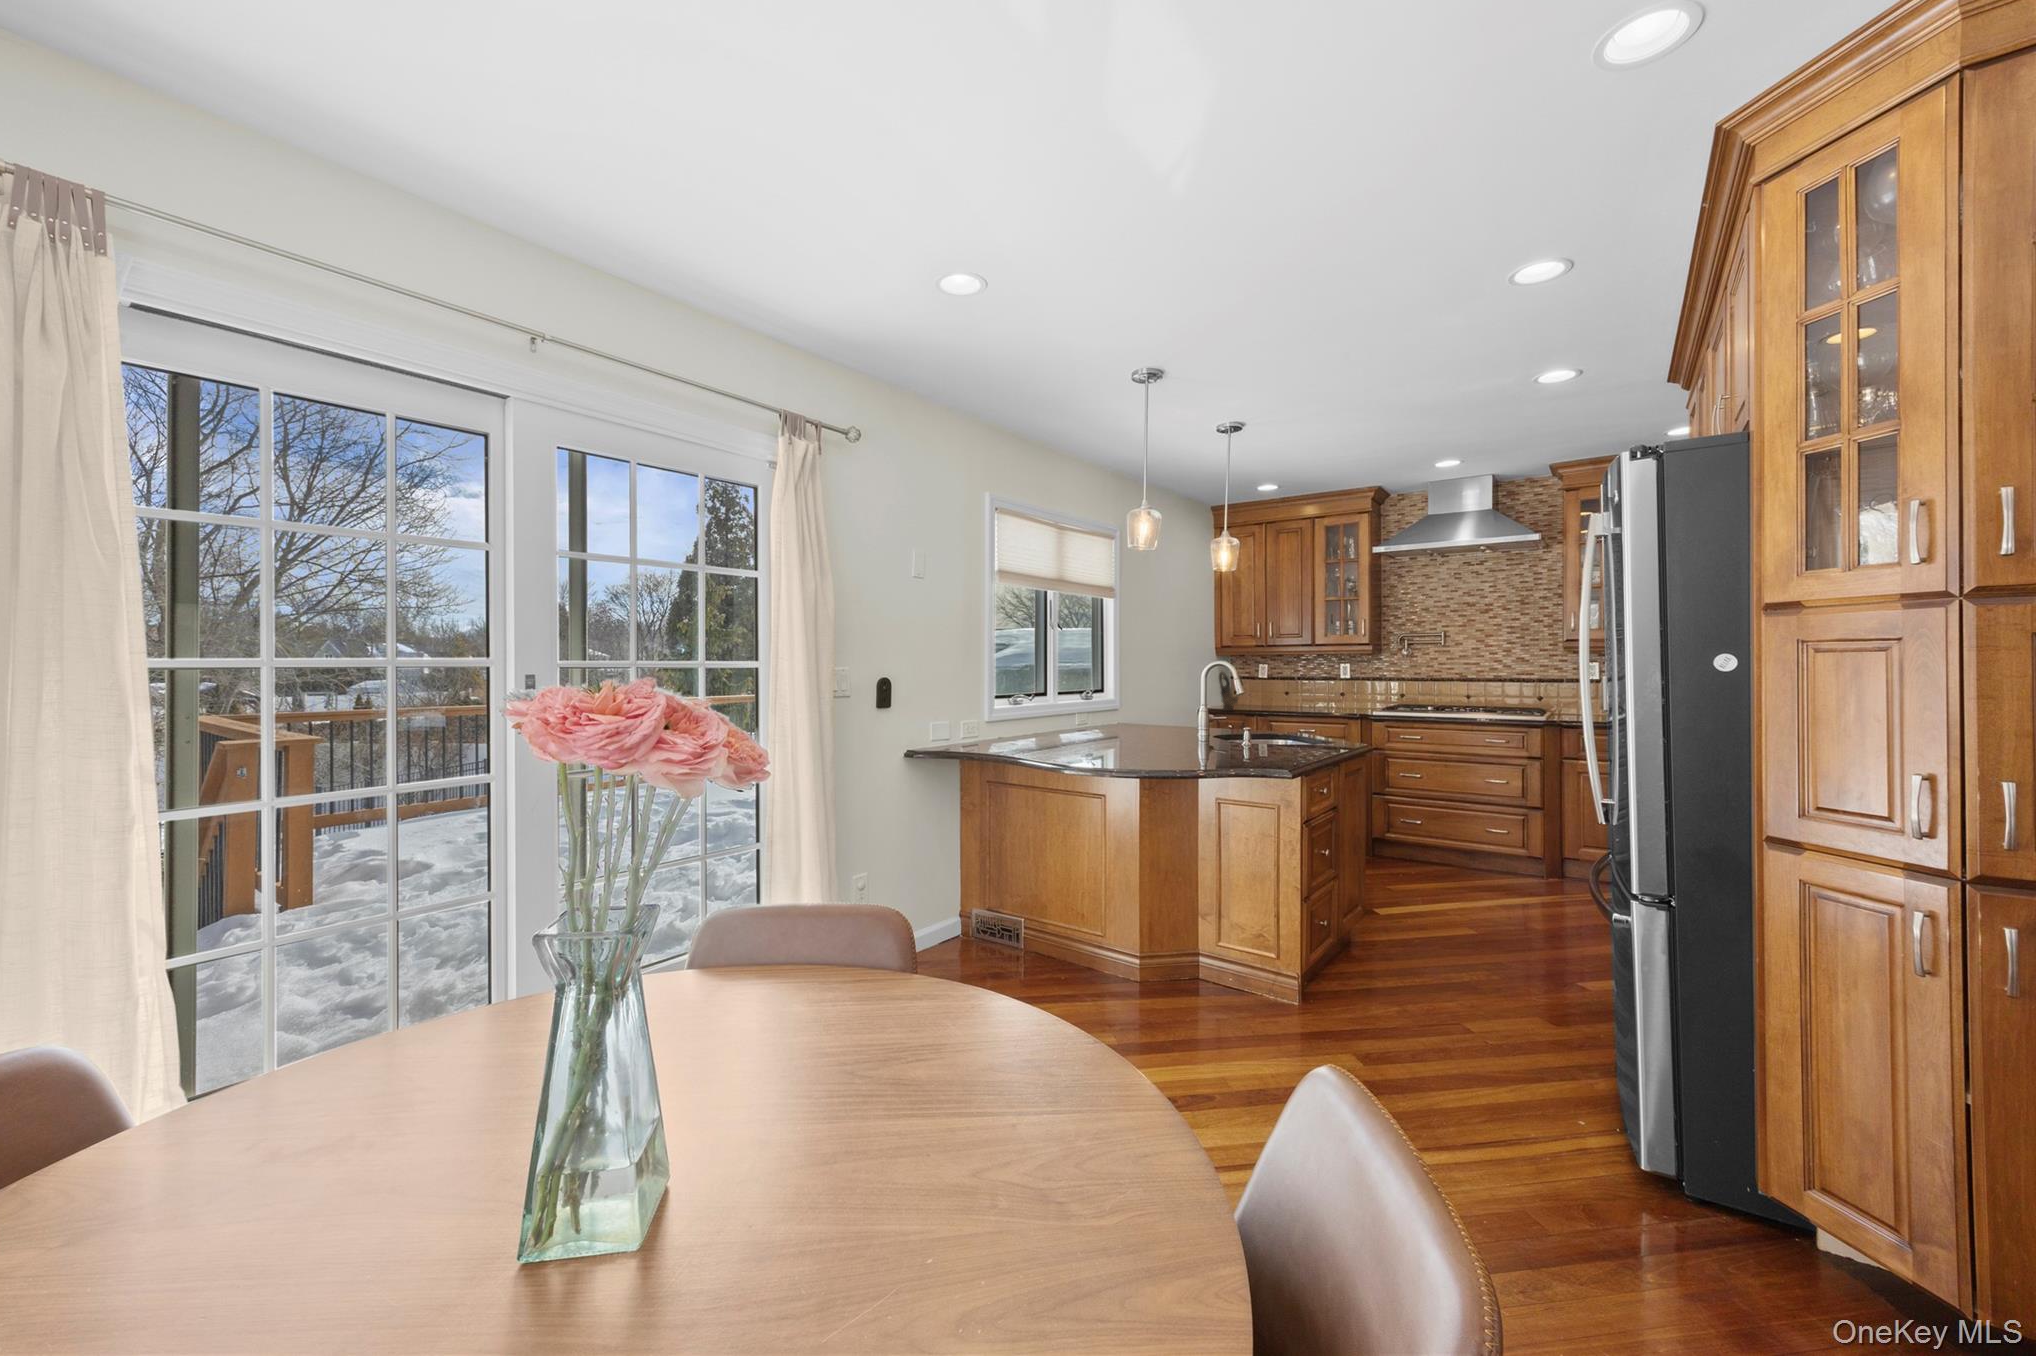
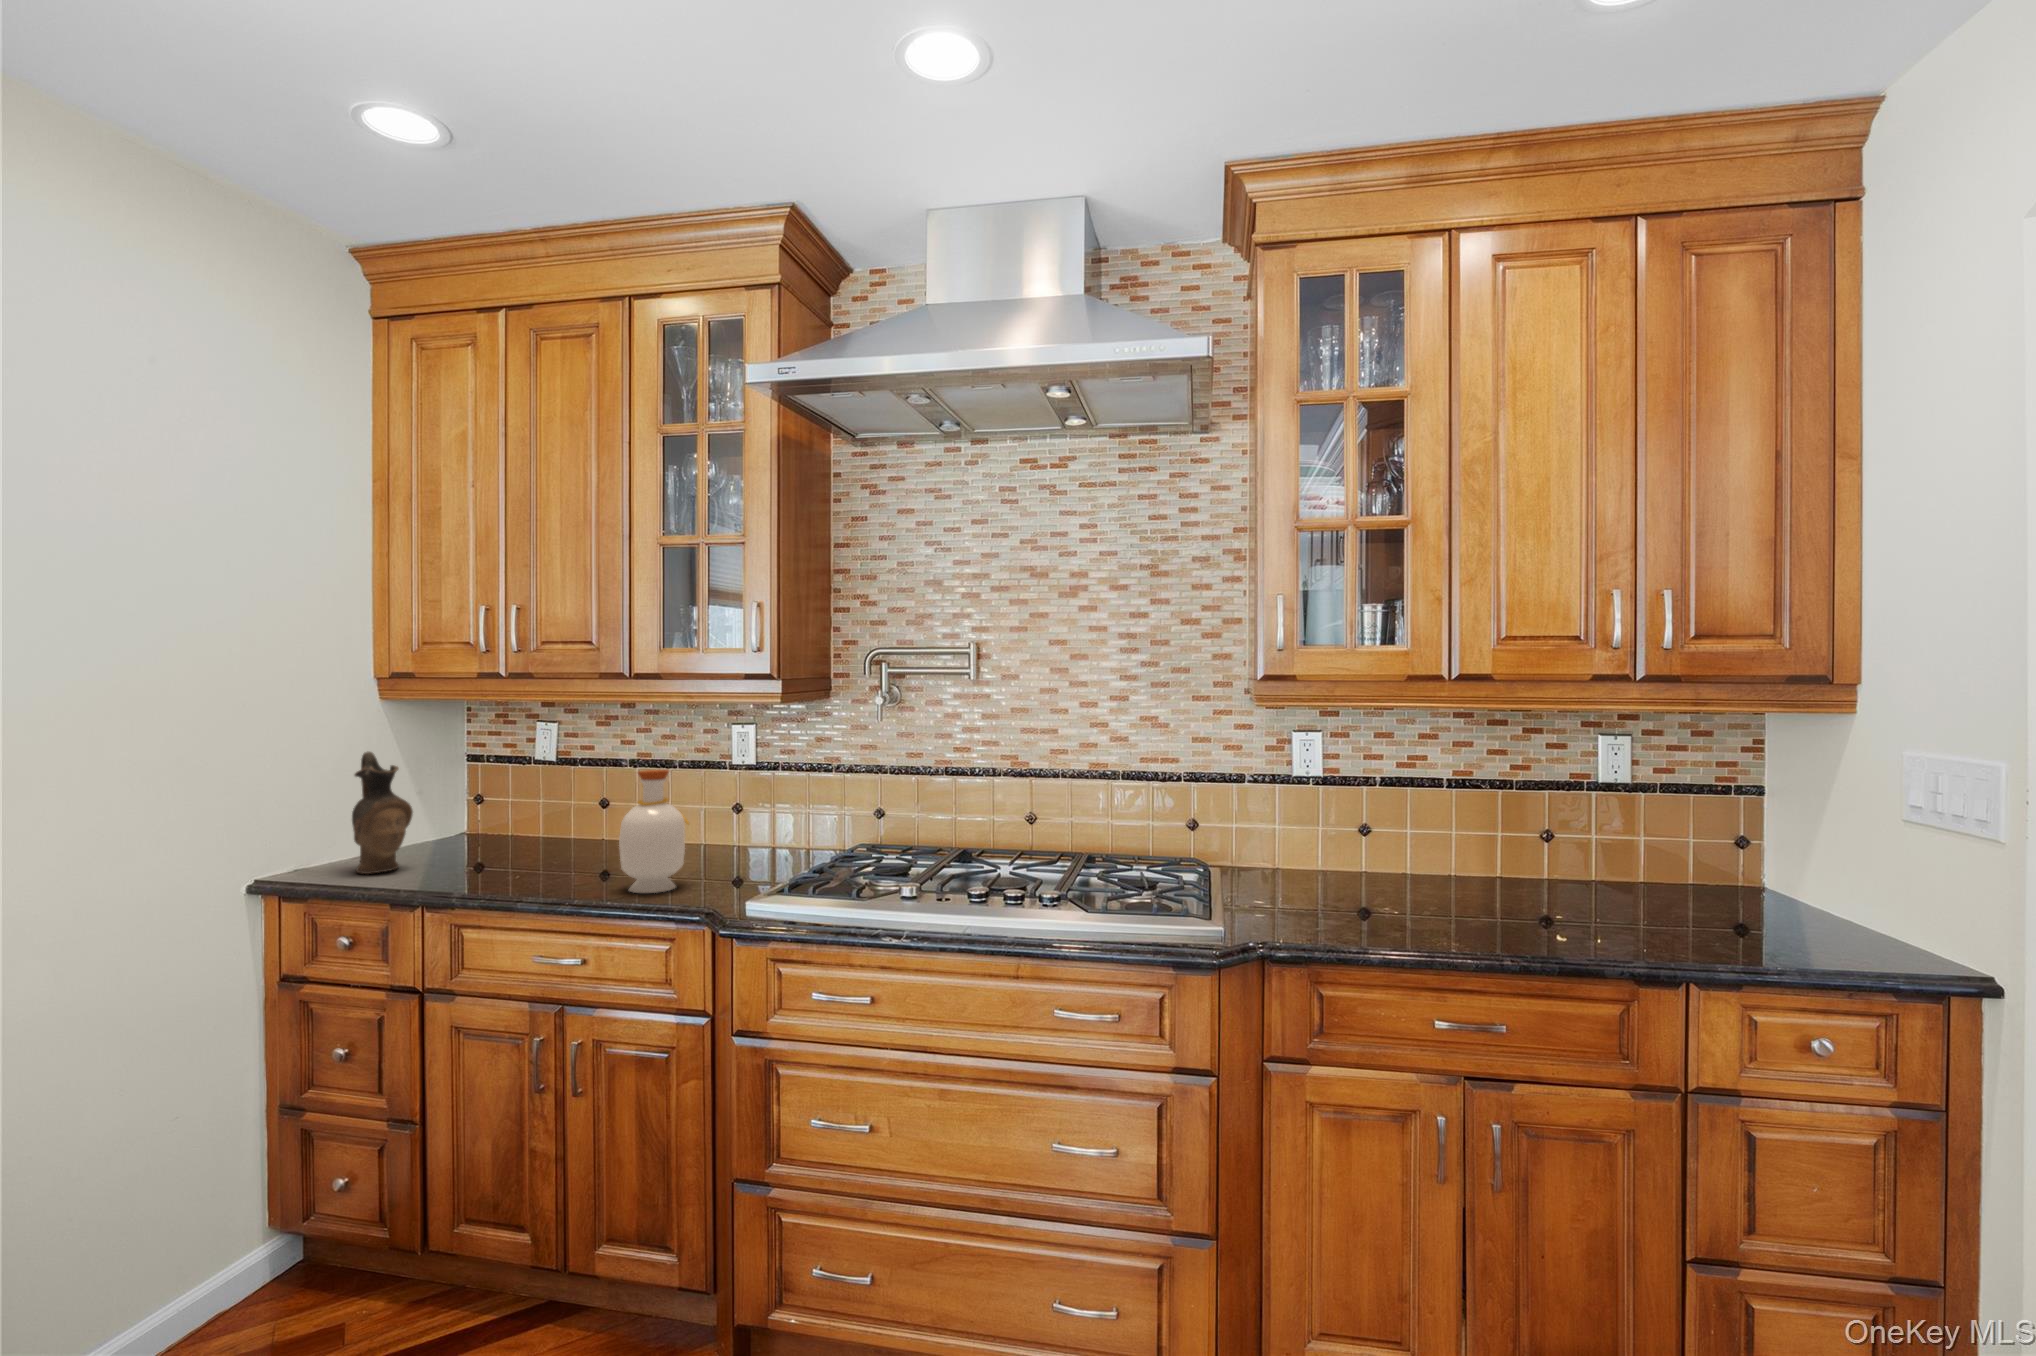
bottle: none [1326,674,1348,713] -> present [619,770,689,893]

